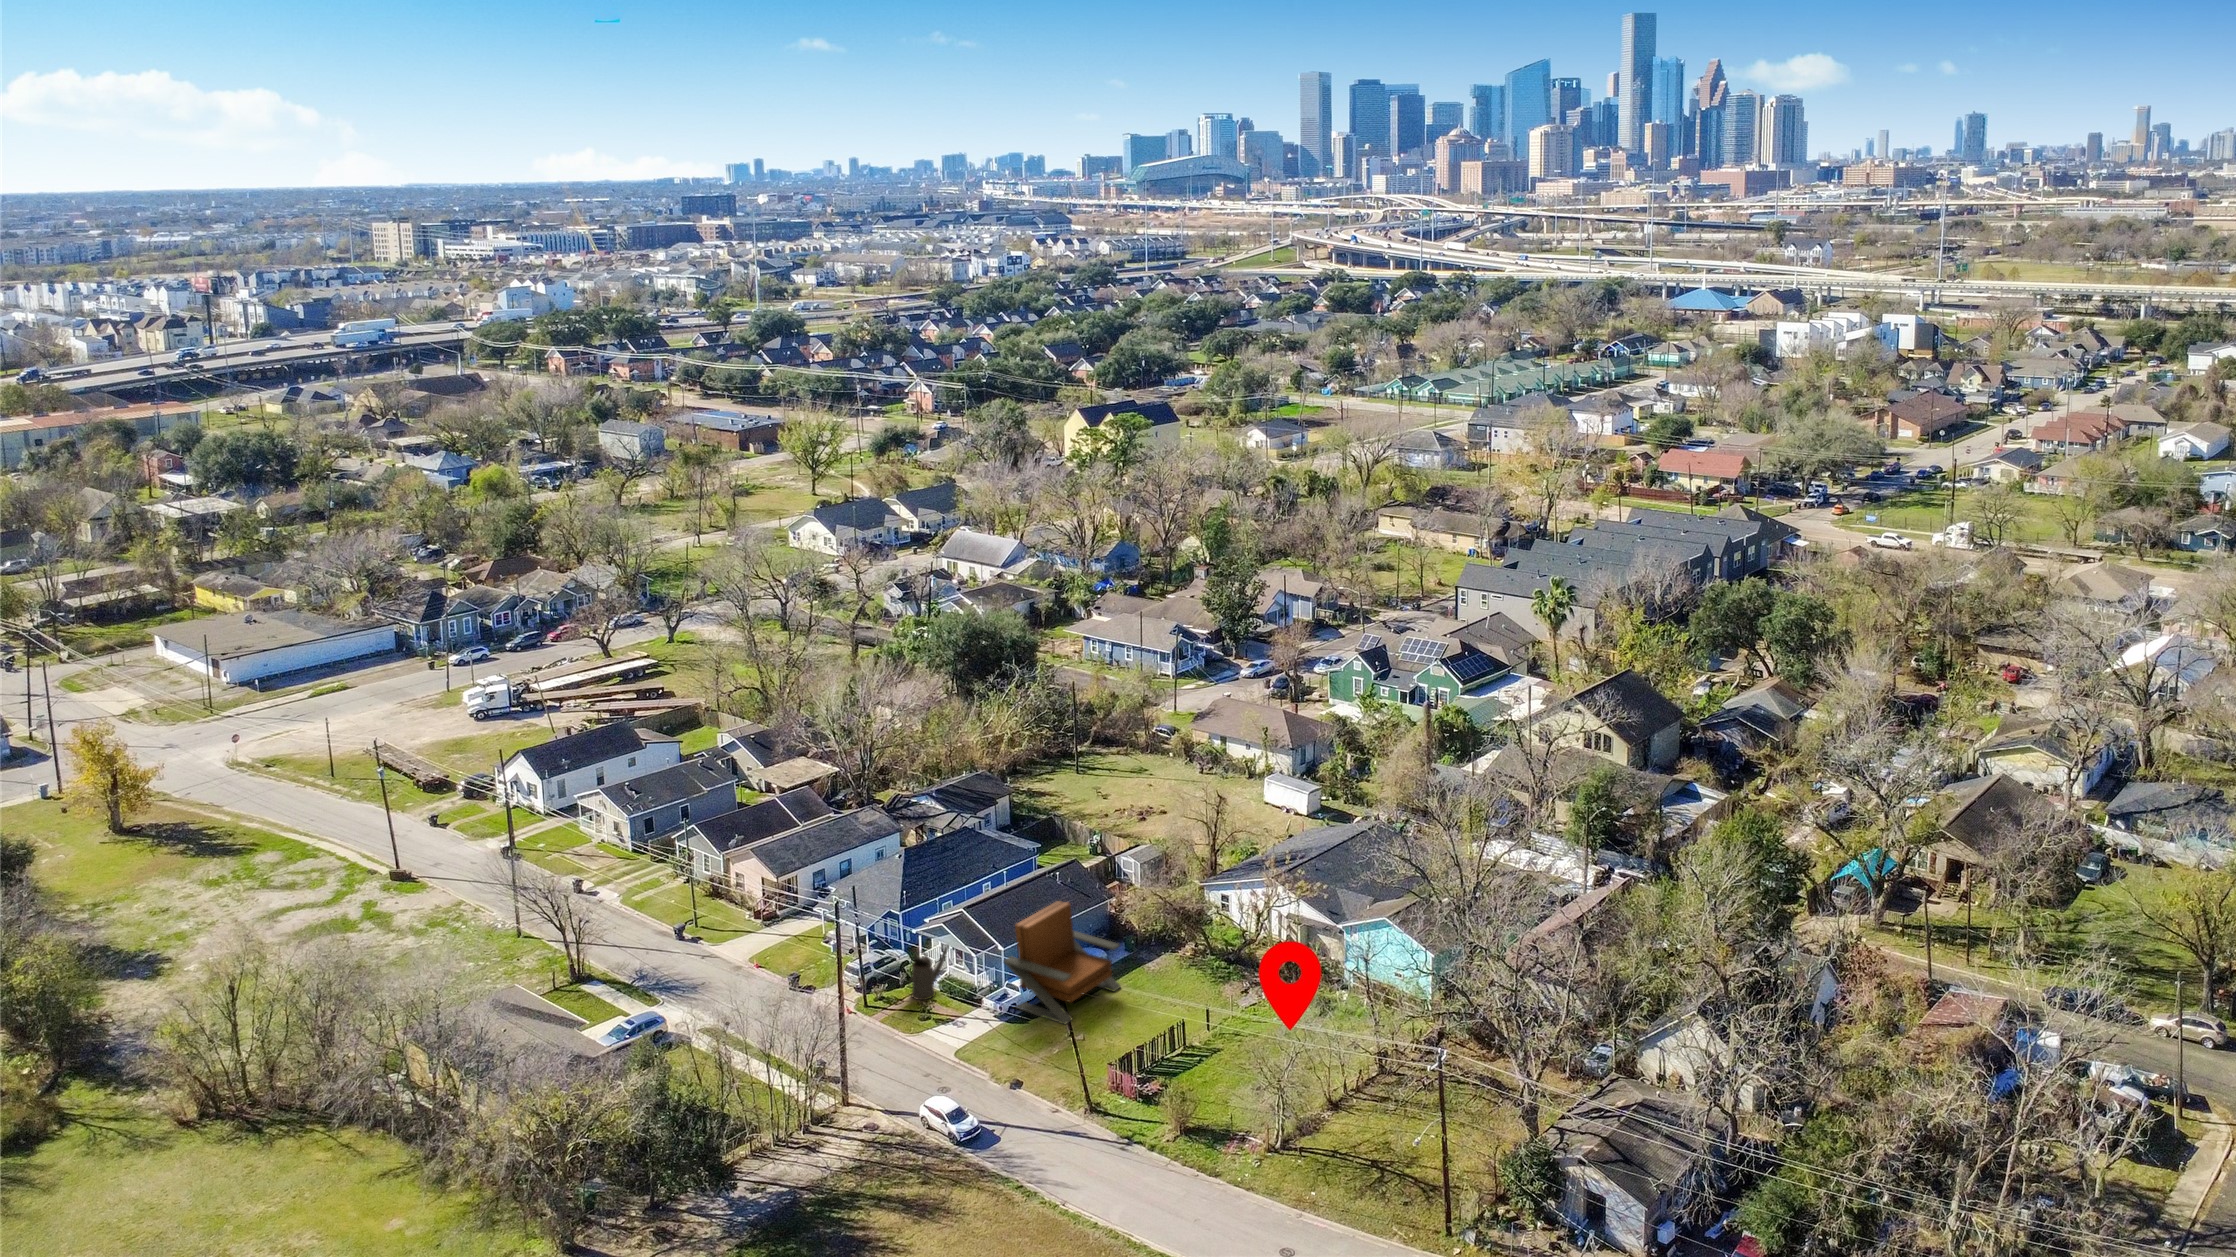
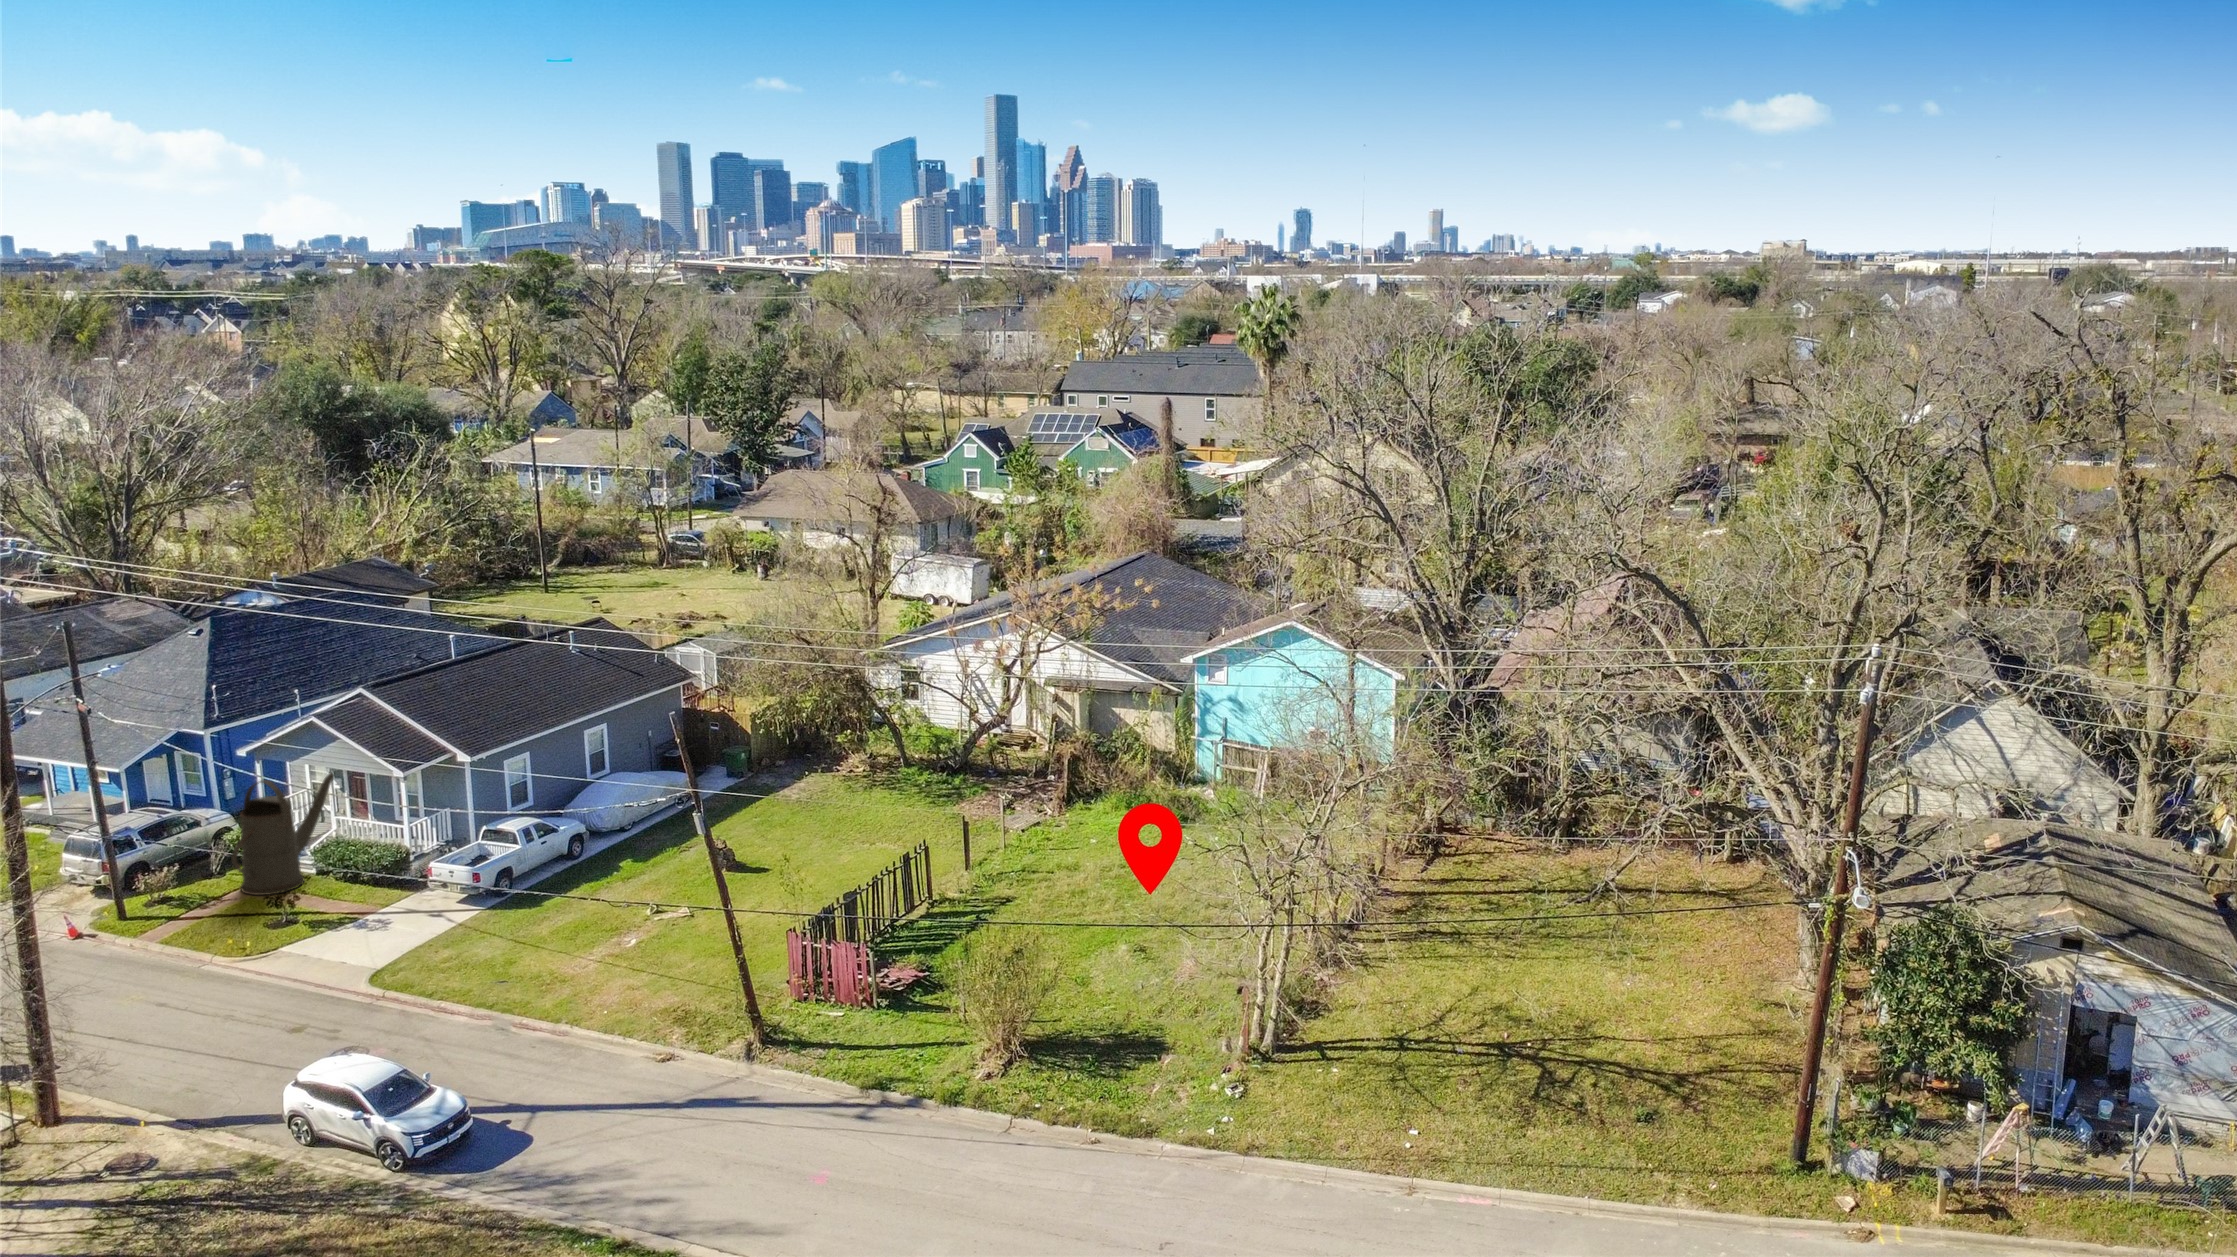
lounge chair: present [1004,901,1121,1024] -> none [476,658,742,899]

